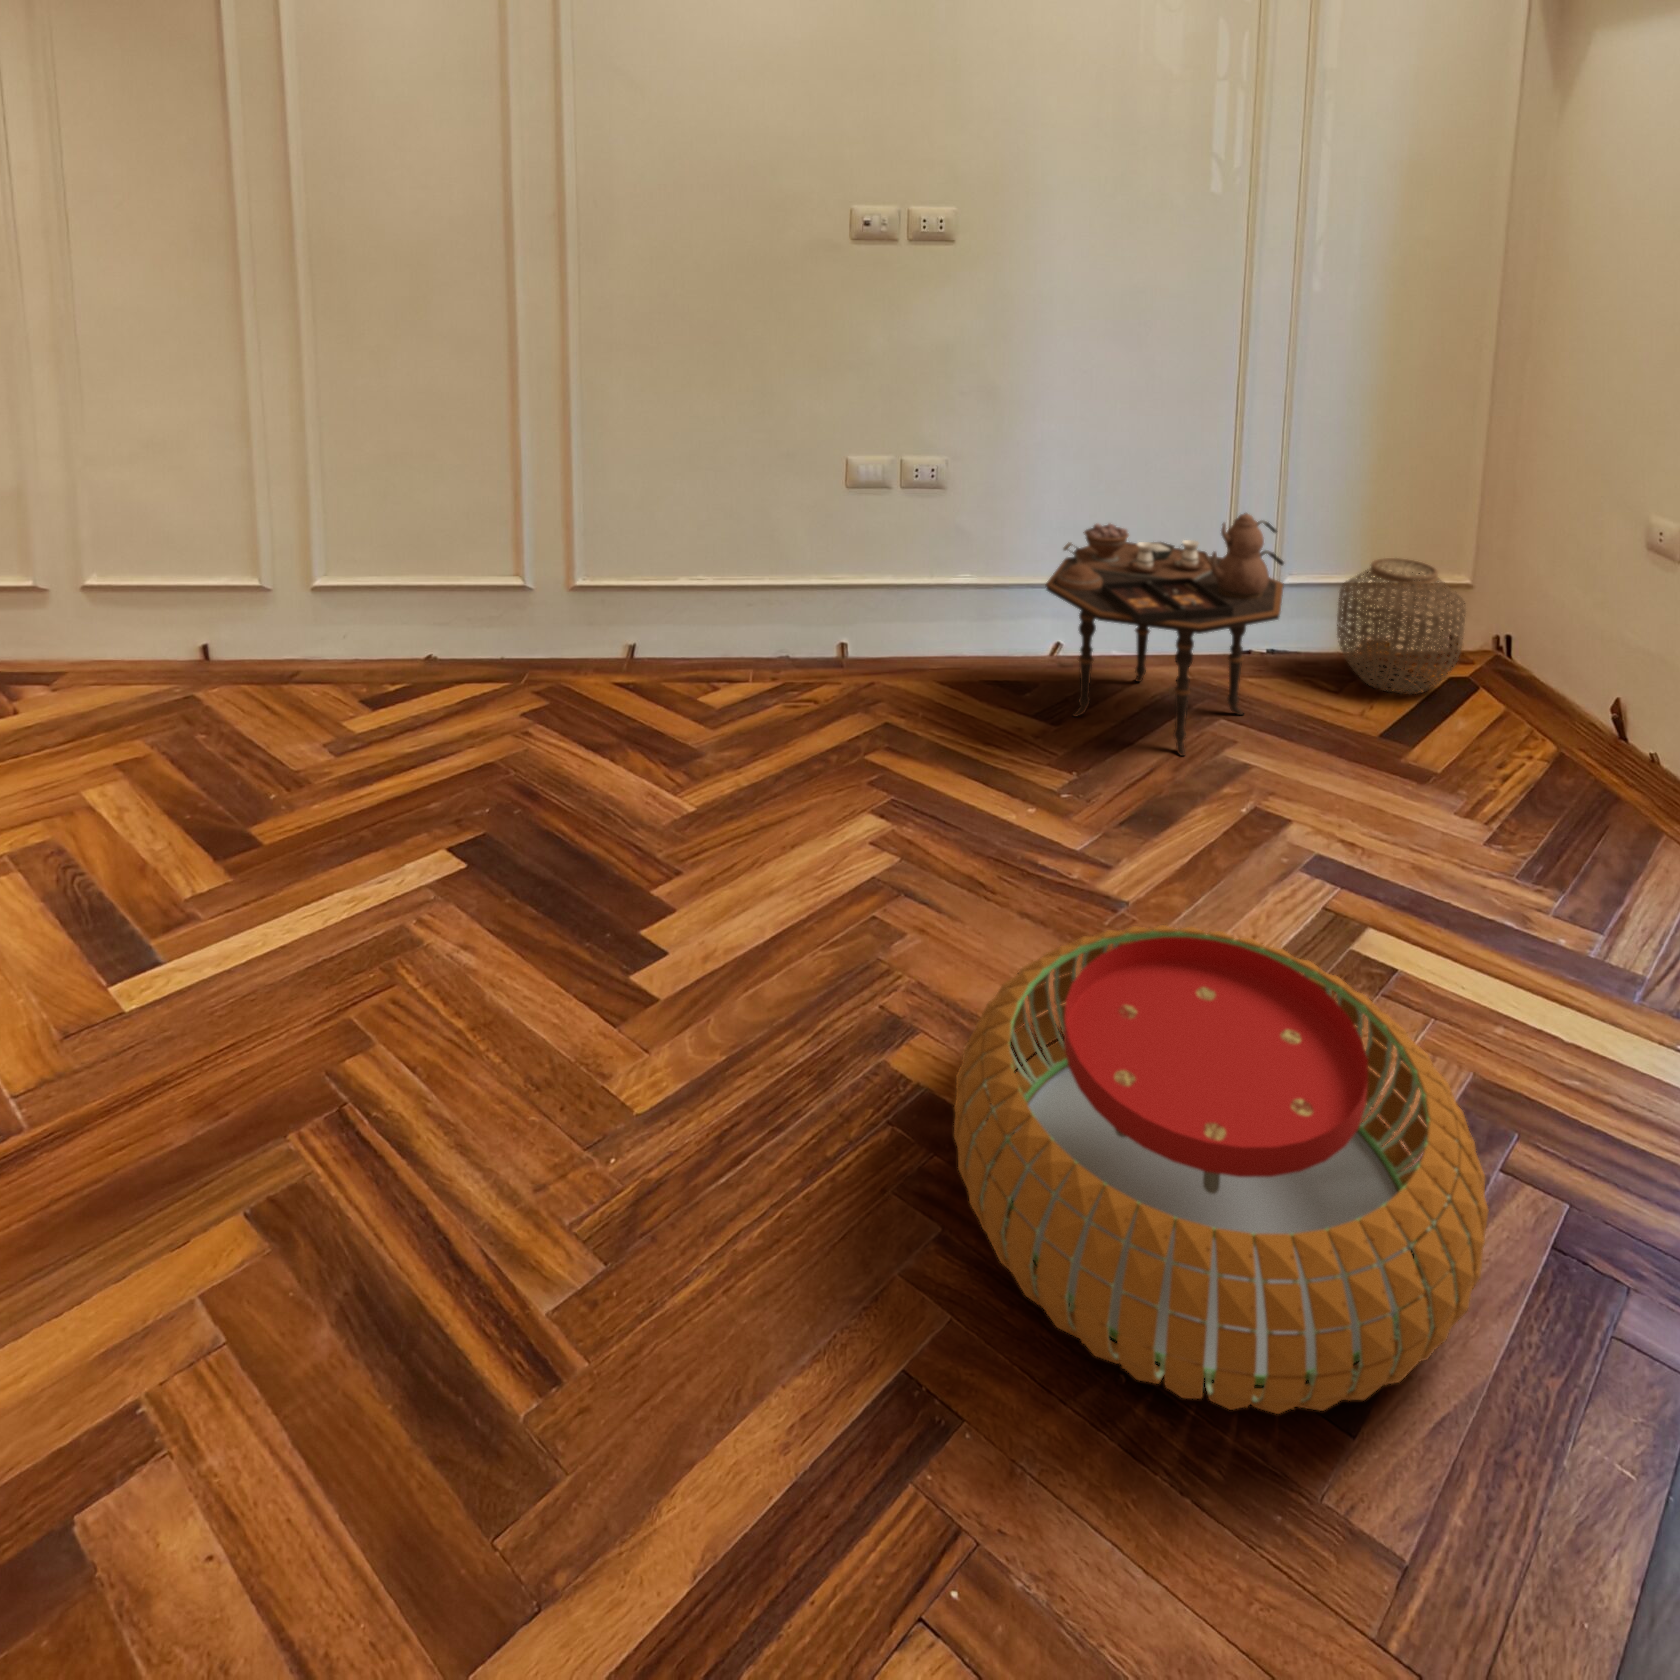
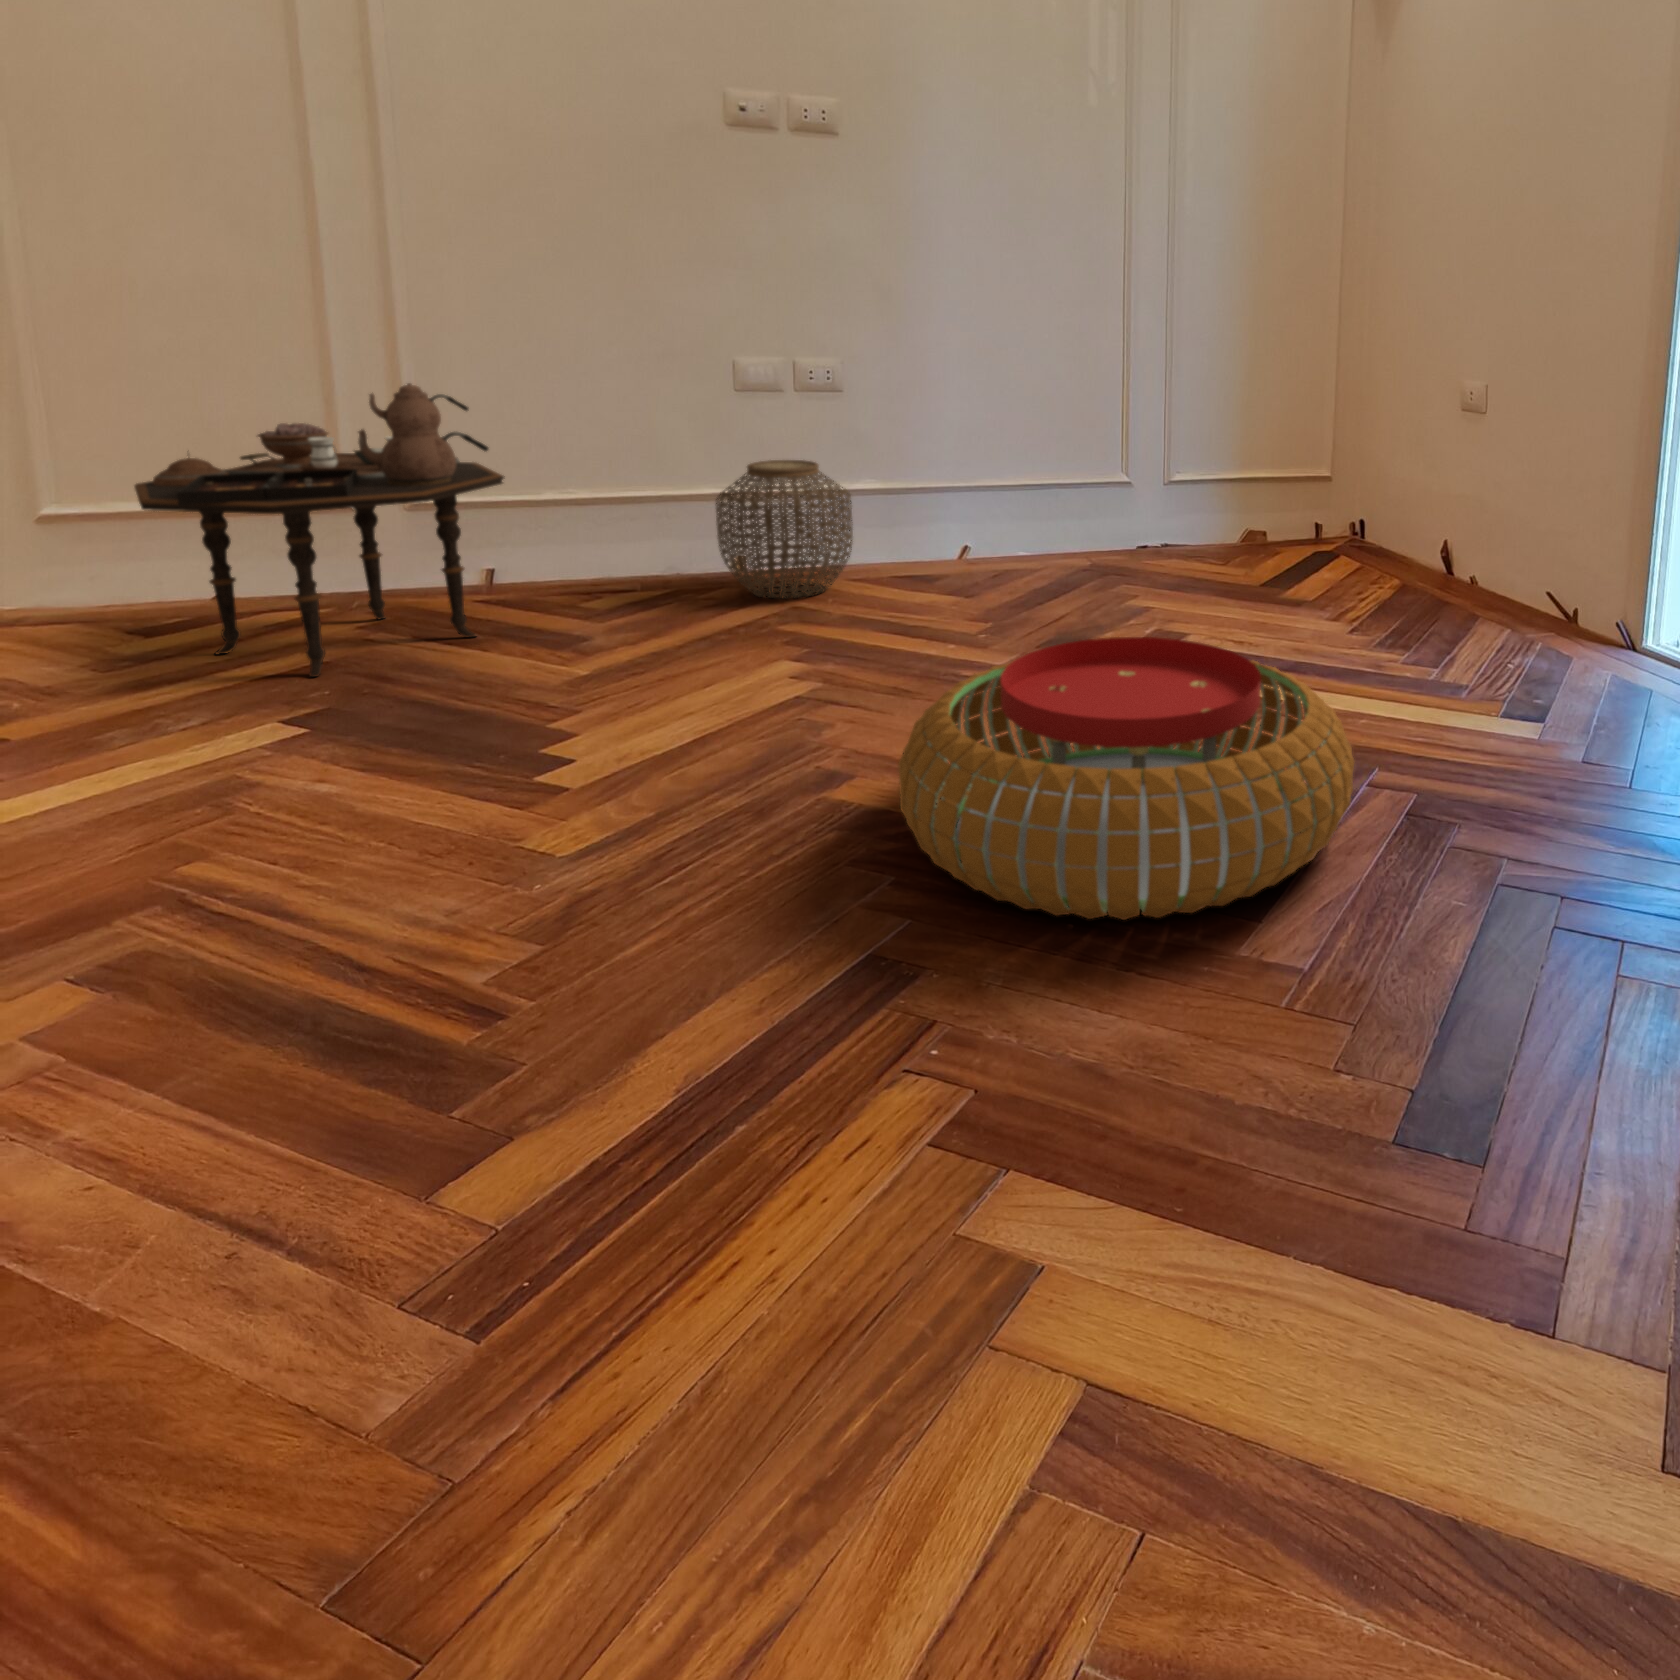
side table: present [1046,513,1284,756] -> present [135,383,505,677]
woven basket: present [1337,558,1465,694] -> present [716,460,853,598]

